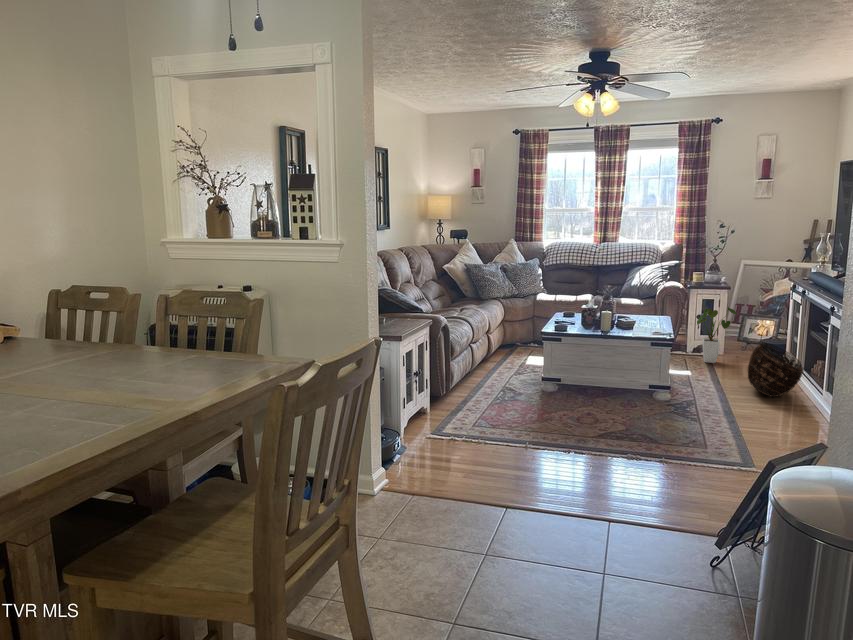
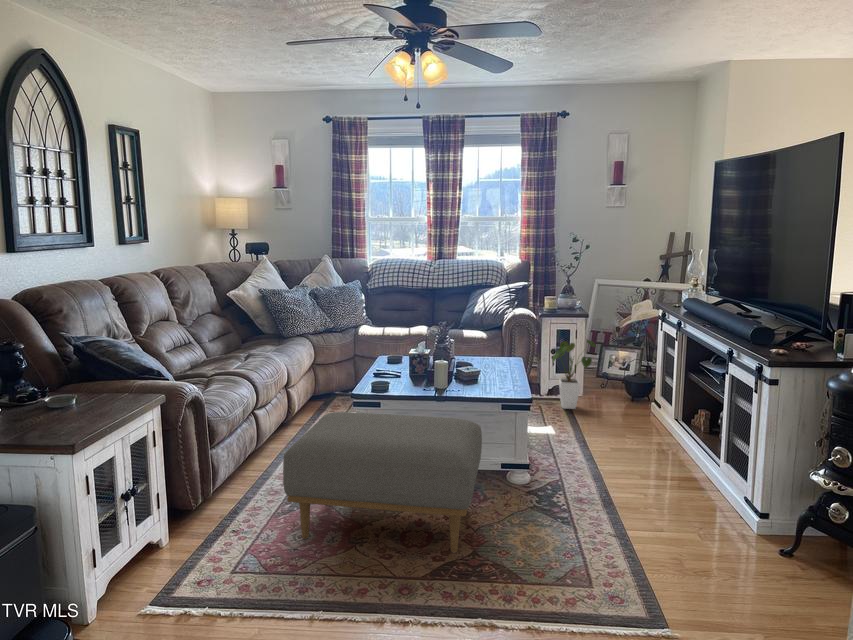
ottoman: none [504,340,635,427] -> present [283,412,482,553]
basket: present [748,343,803,397] -> none [621,391,693,468]

